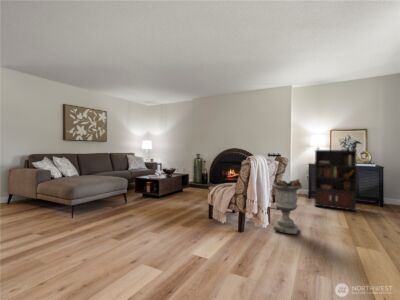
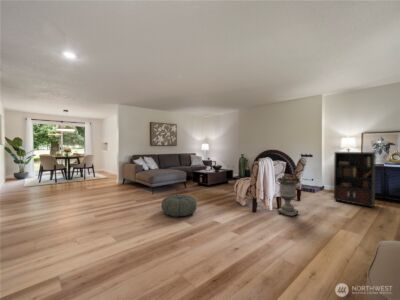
pouf: none [95,217,162,263] -> present [161,194,197,217]

